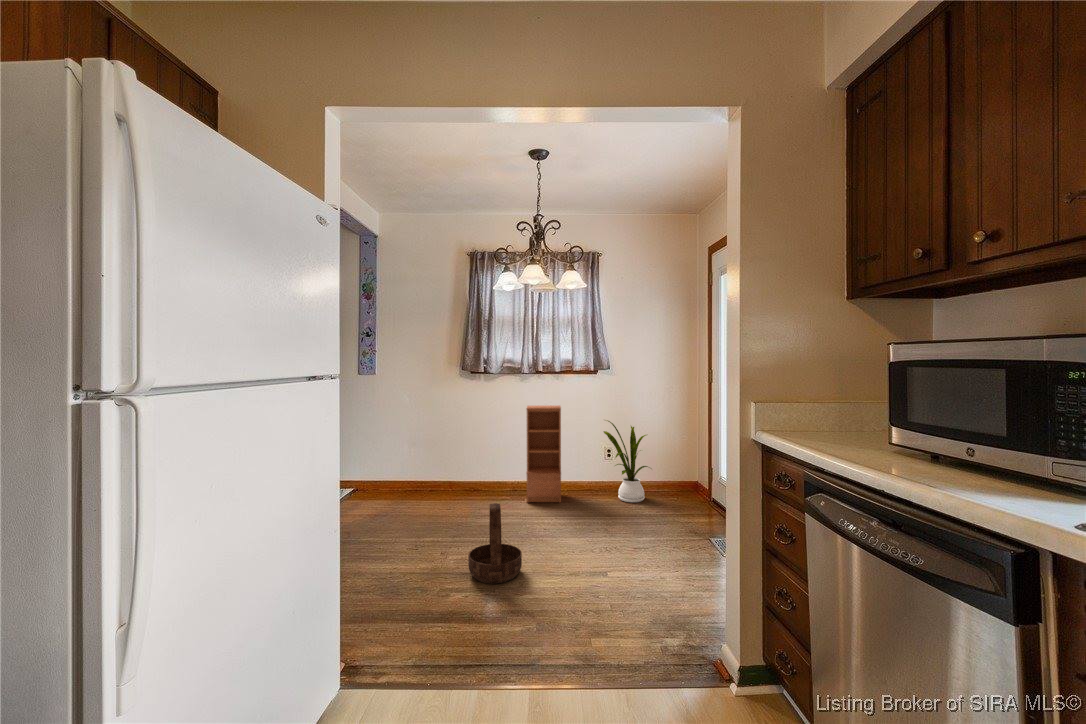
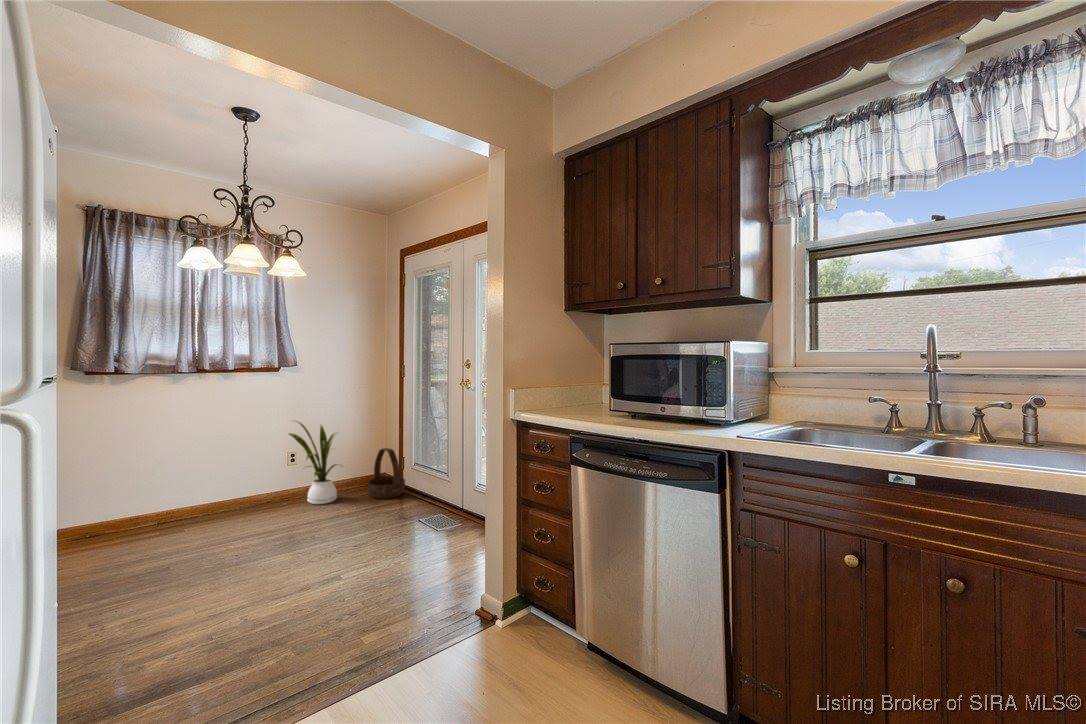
bookcase: present [526,406,561,502] -> none [185,409,240,530]
basket: present [468,503,522,584] -> present [368,448,405,499]

